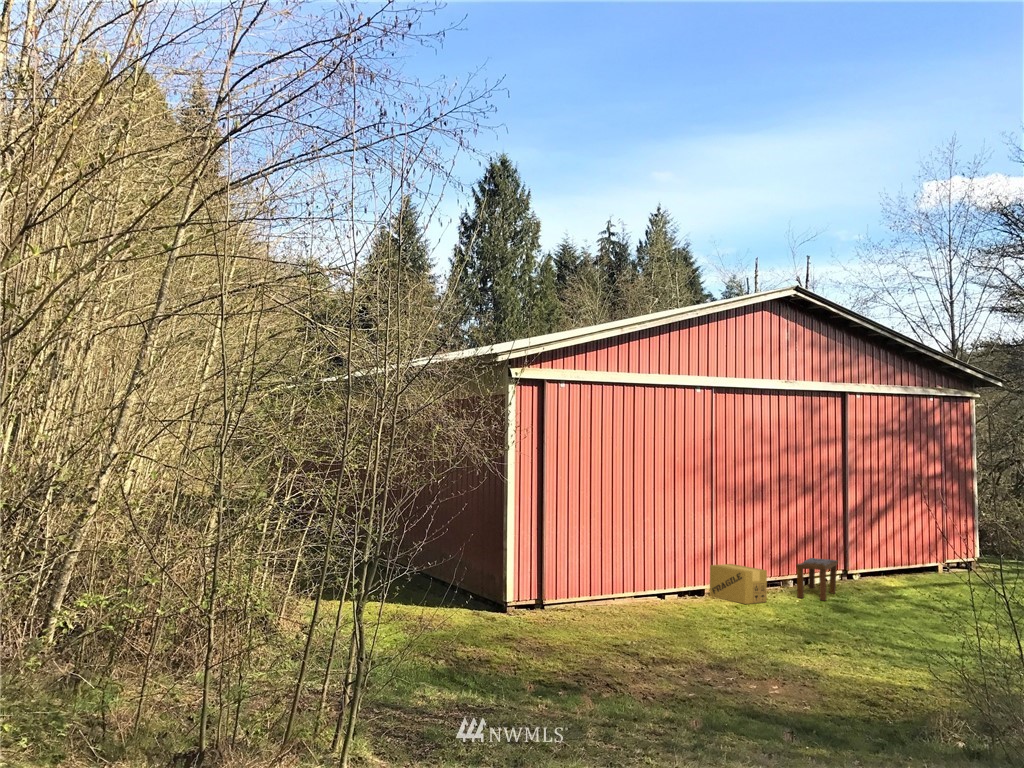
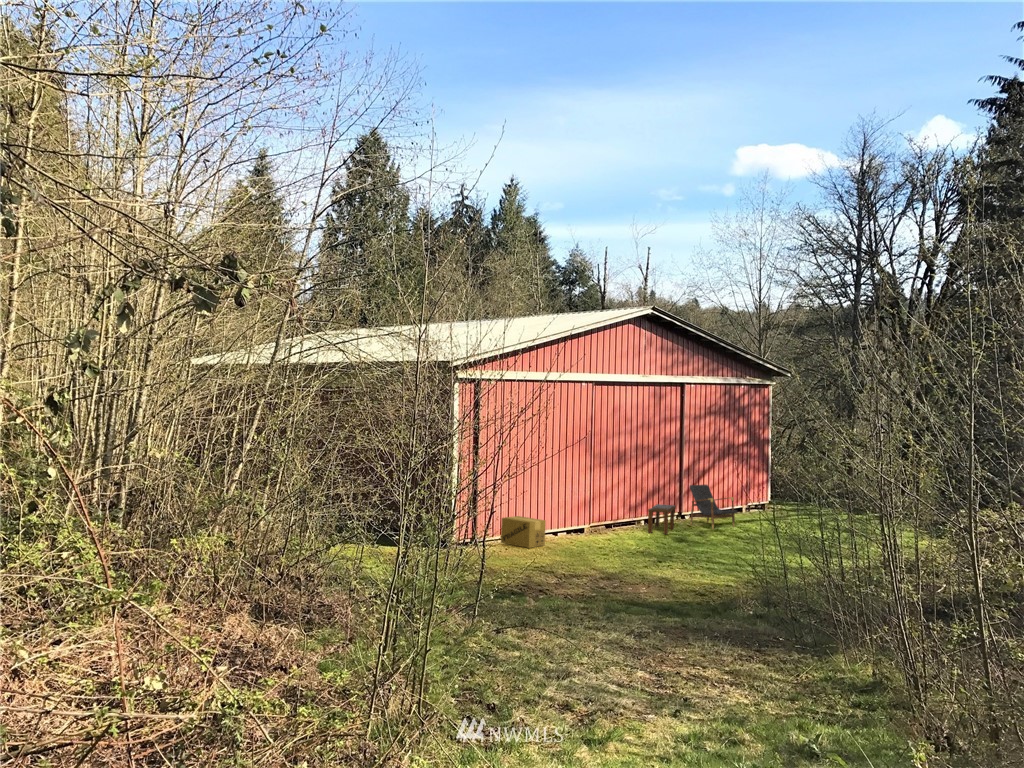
lounge chair: none [858,532,931,595] -> present [690,485,737,529]
cardboard box: present [710,564,767,604] -> present [501,516,546,548]

